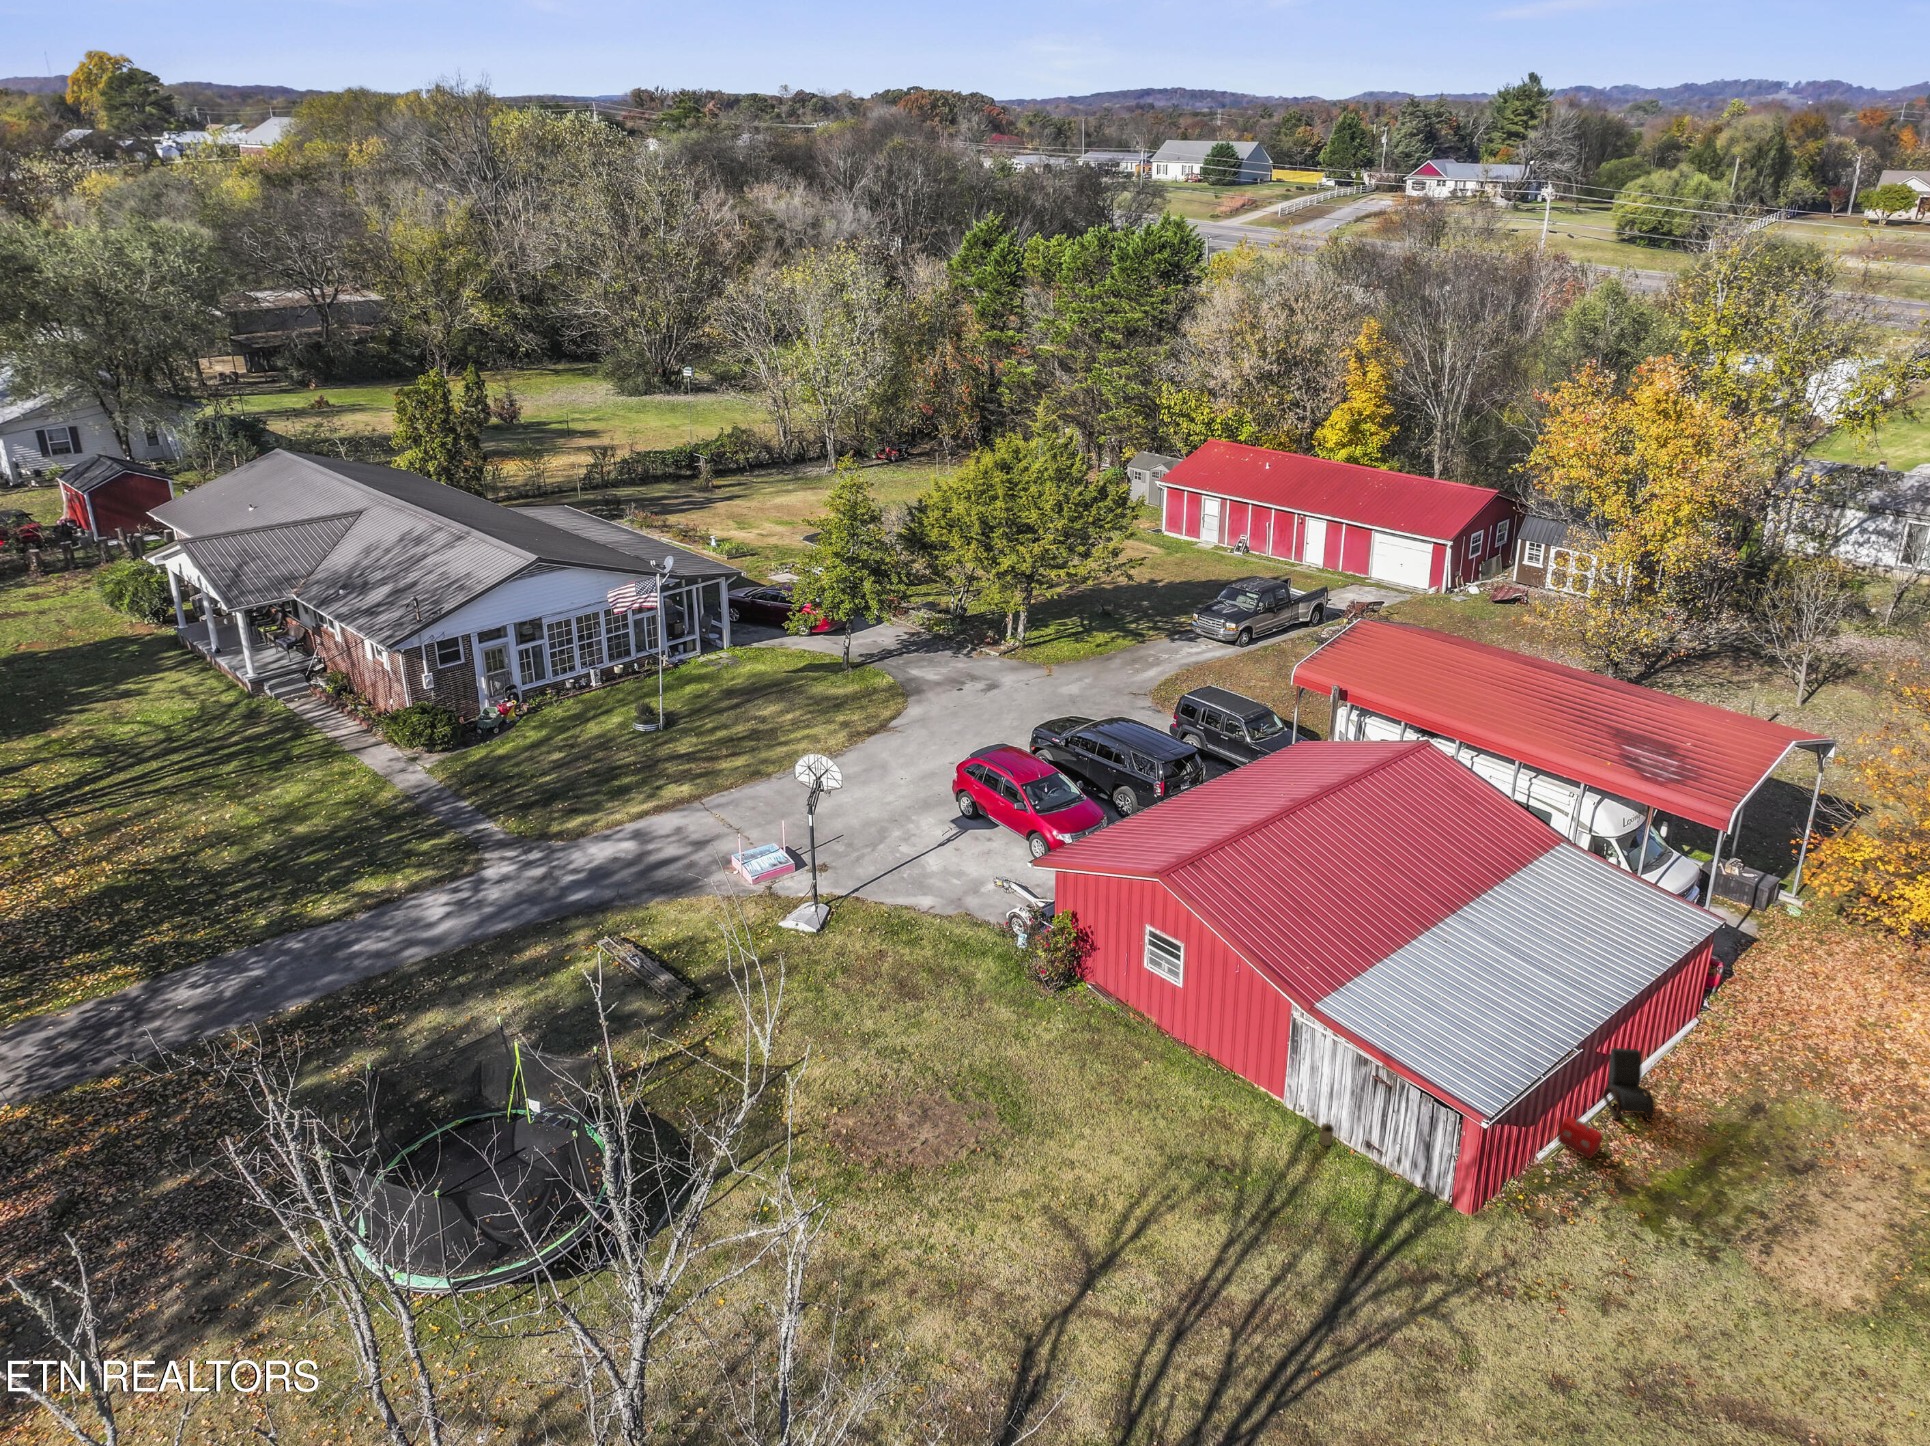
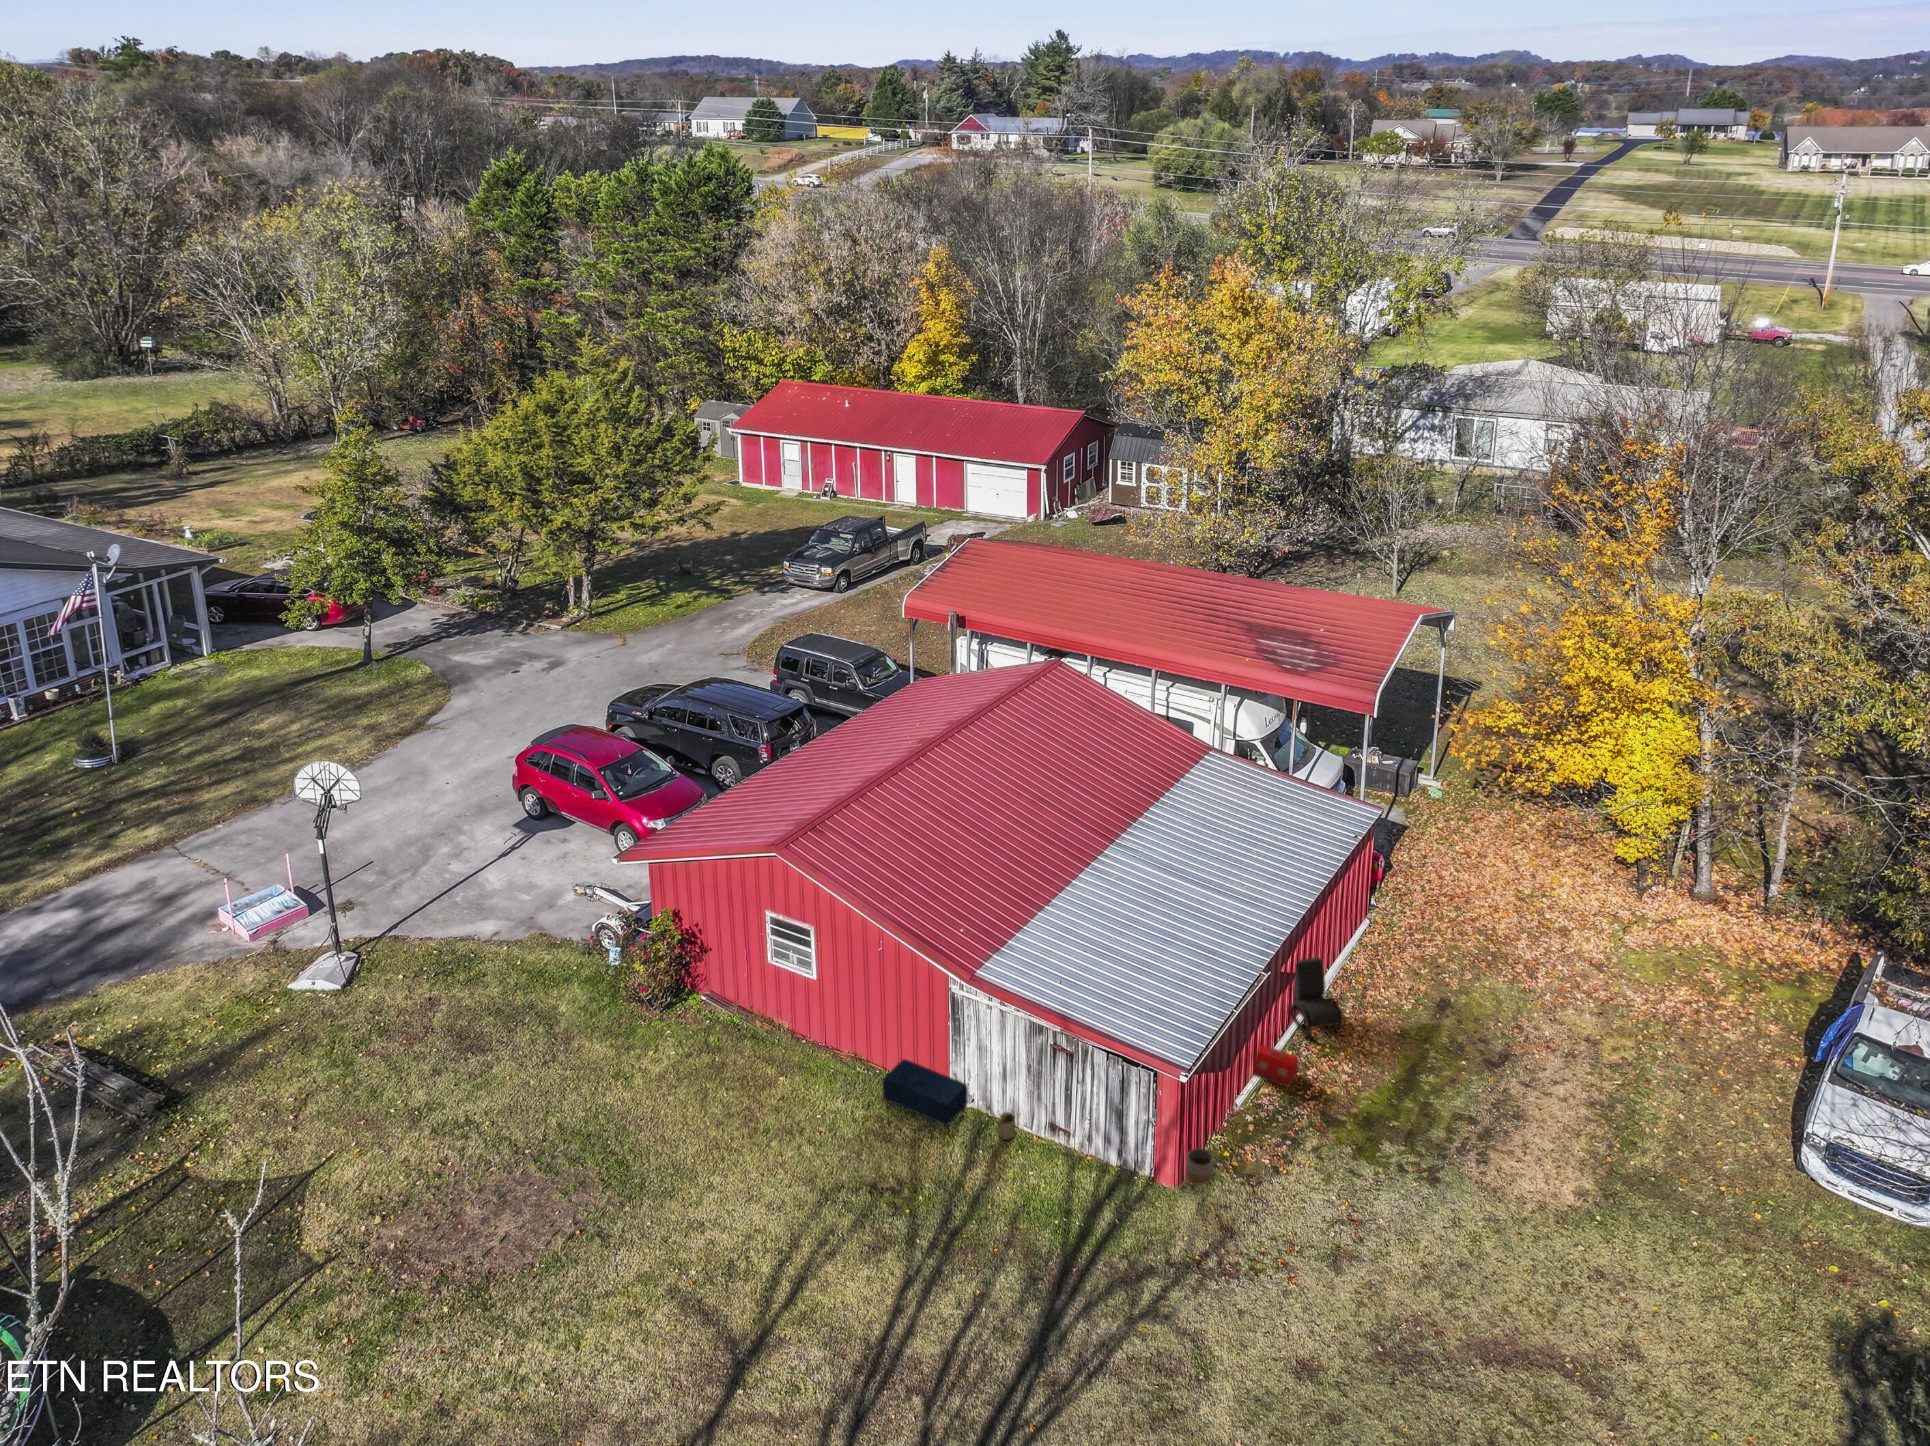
bench: none [1226,1062,1297,1130] -> present [882,1059,968,1133]
planter: none [1478,1188,1504,1227] -> present [1186,1148,1213,1185]

